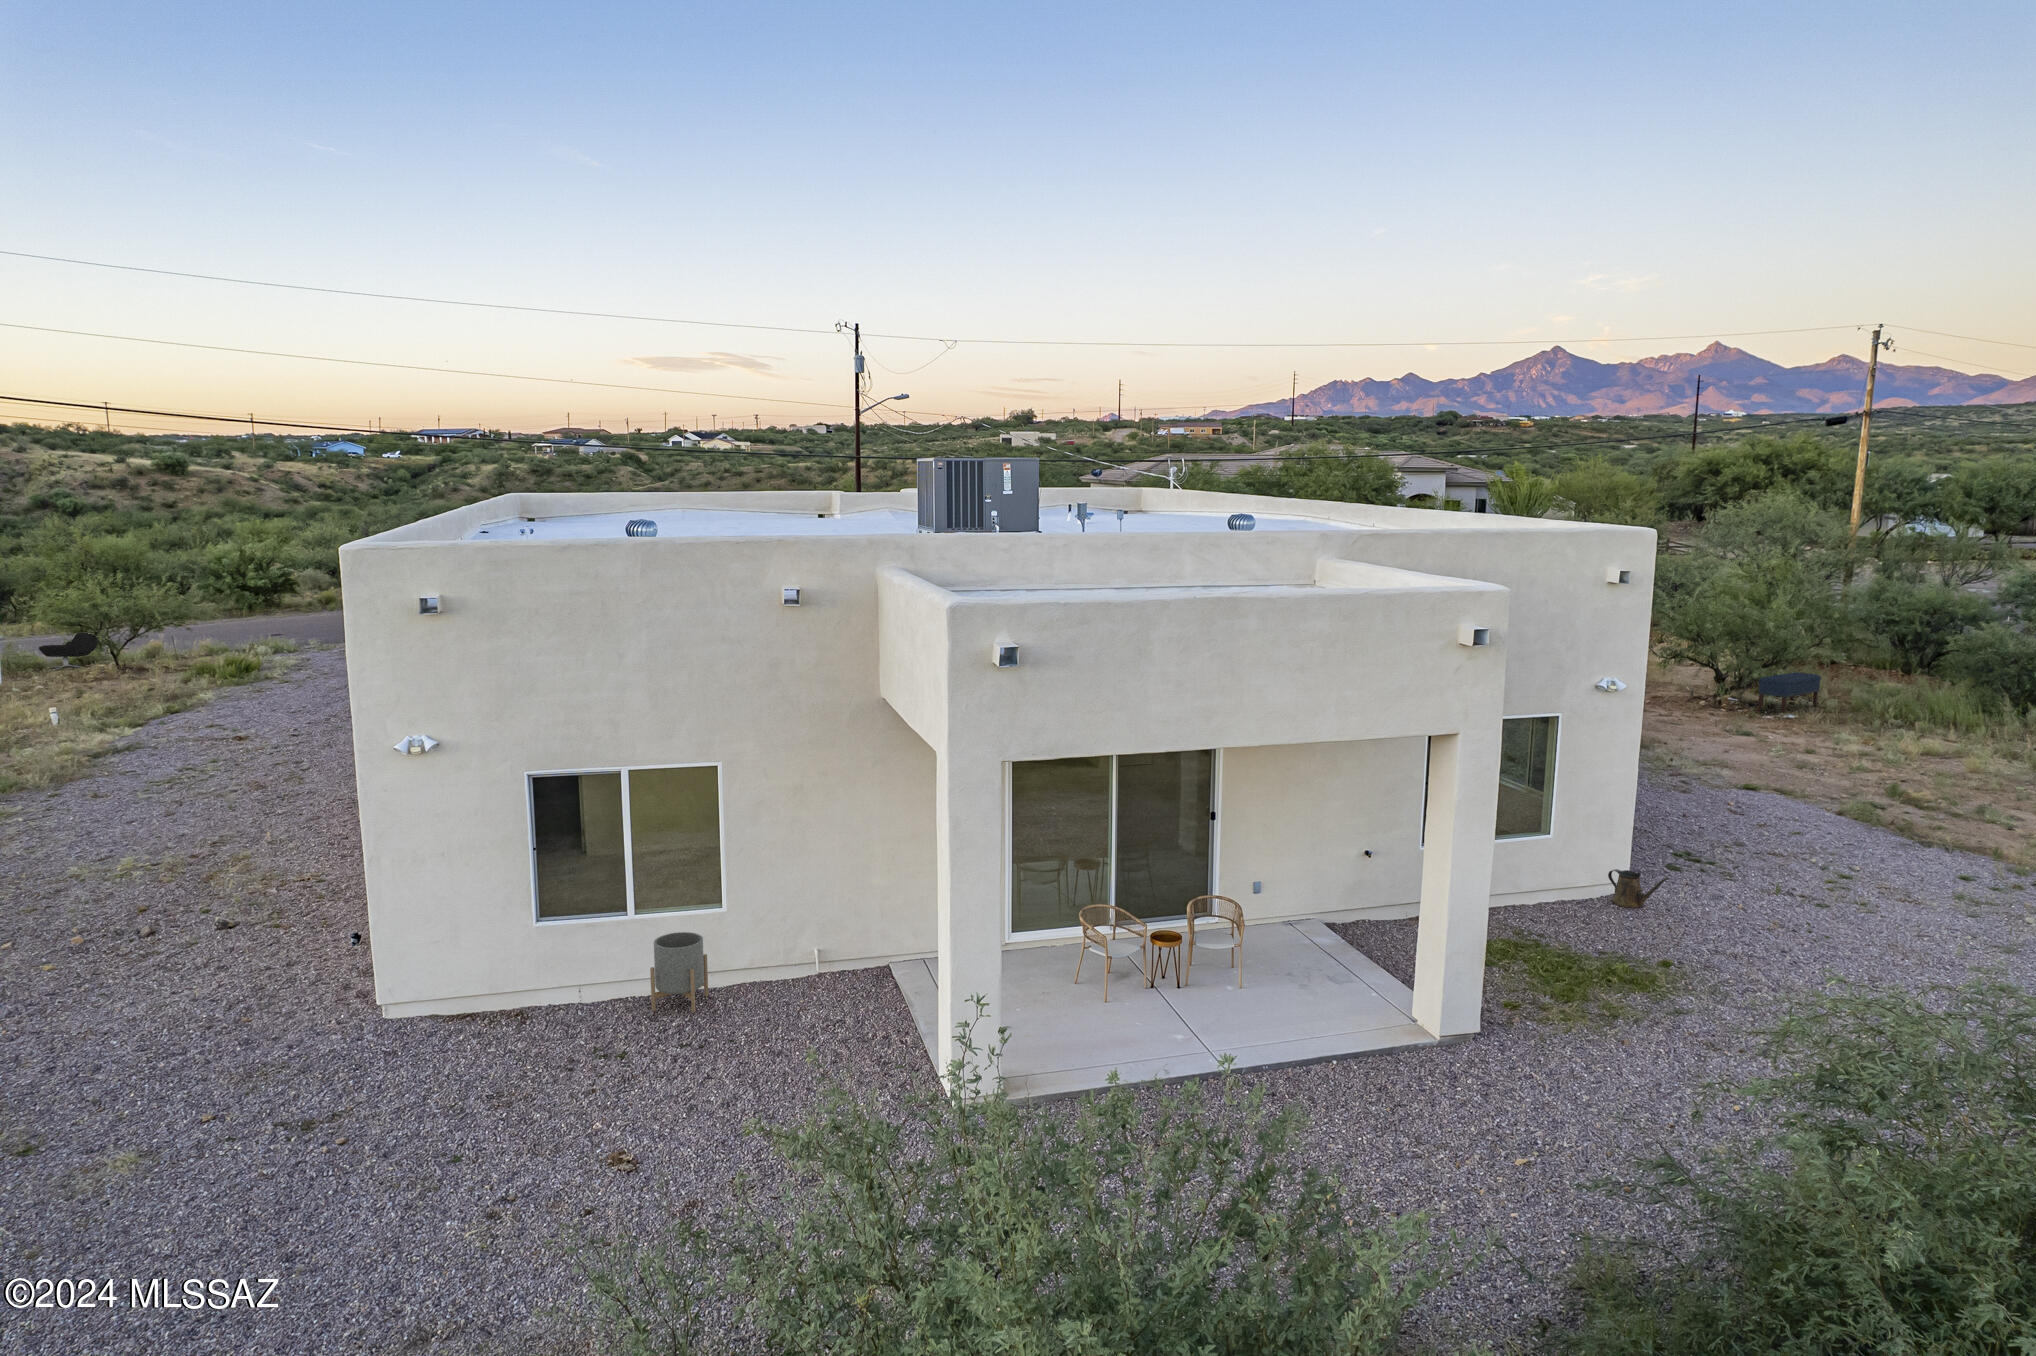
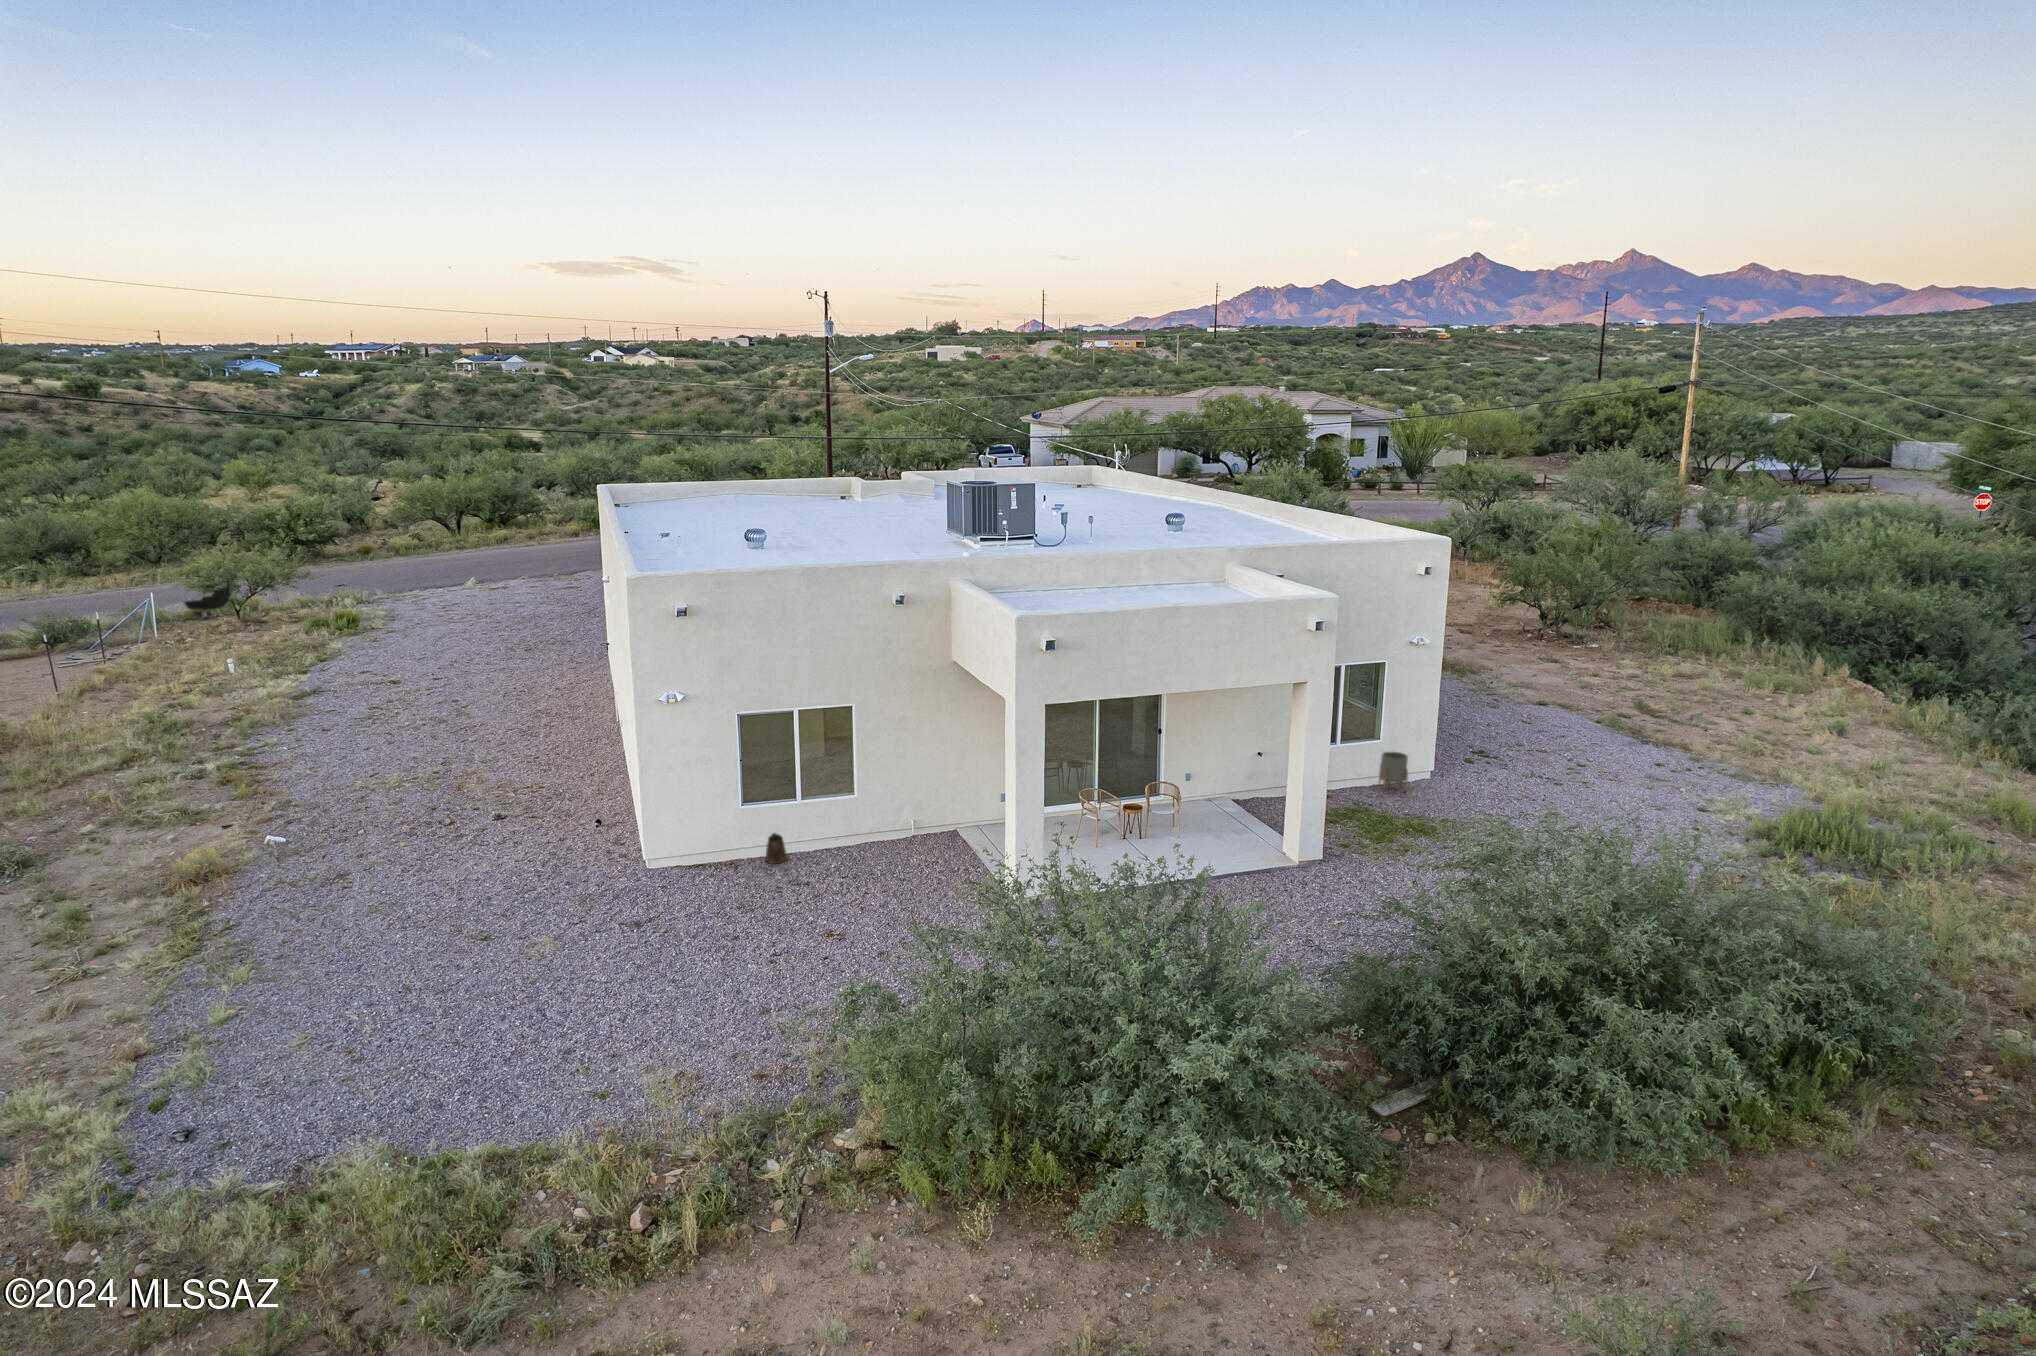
bench: present [1758,672,1821,712] -> none [1571,610,1620,642]
watering can: present [1608,869,1669,908] -> present [765,833,787,864]
planter: present [650,932,708,1012] -> present [1379,752,1408,791]

